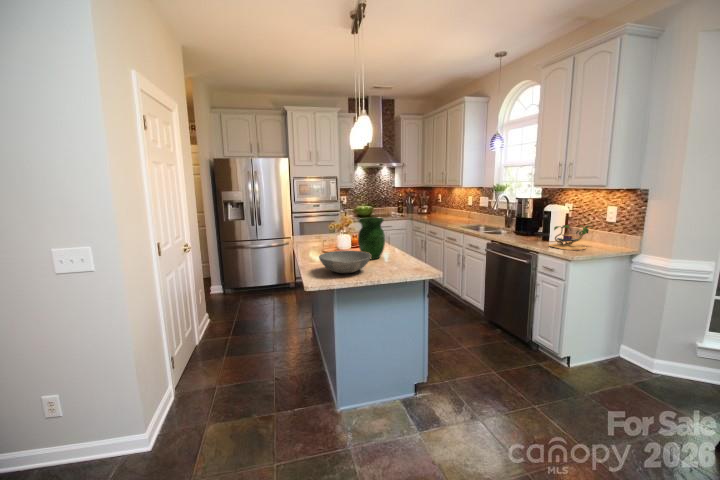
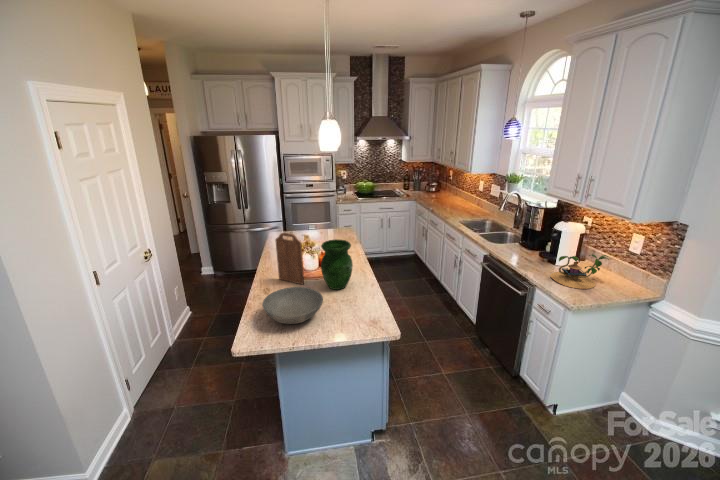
cutting board: none [315,212,341,258] -> present [276,233,304,284]

